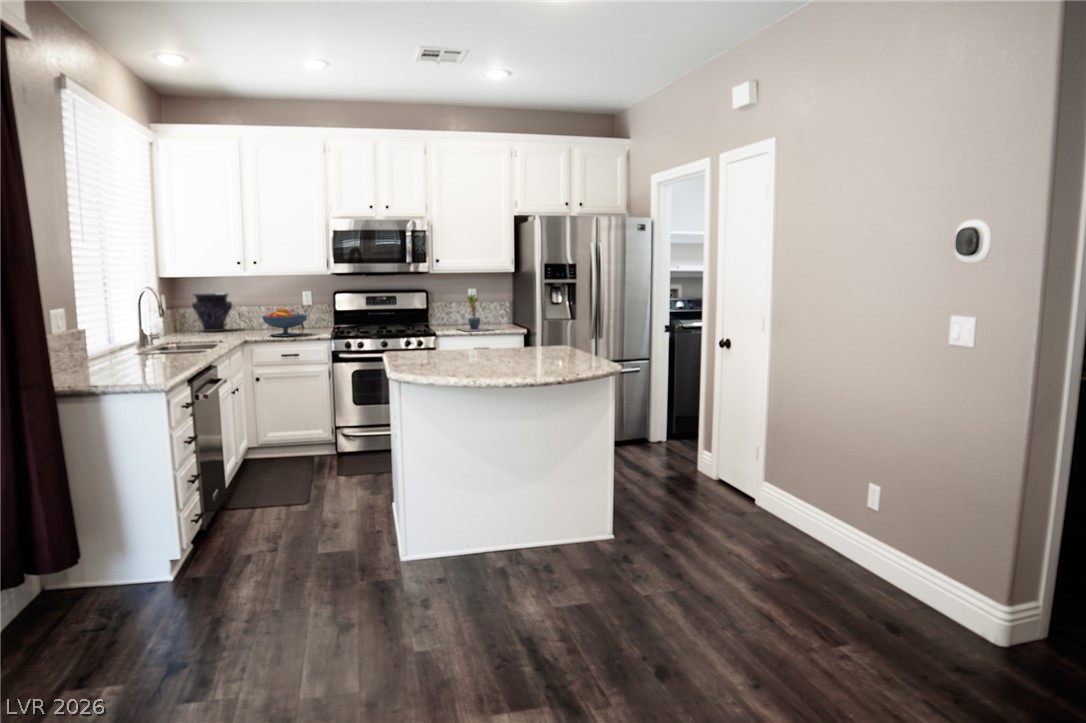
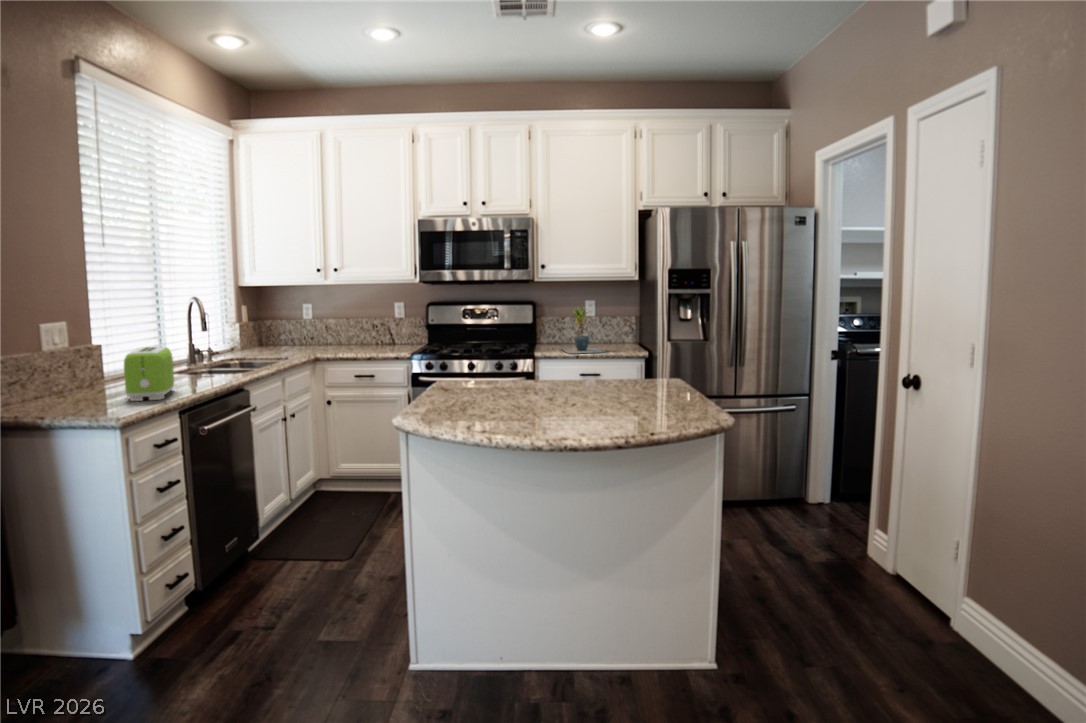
vase: present [192,294,232,332] -> none [279,304,320,346]
fruit bowl: present [262,308,307,337] -> none [338,322,389,355]
toaster: none [111,327,152,374] -> present [124,347,174,401]

